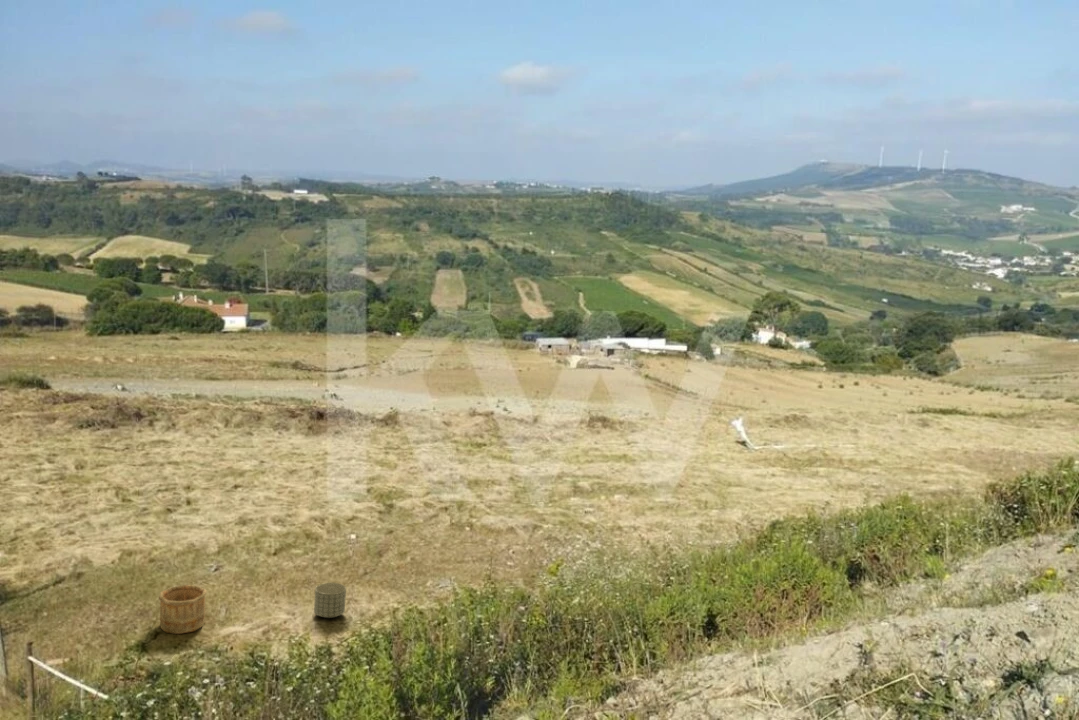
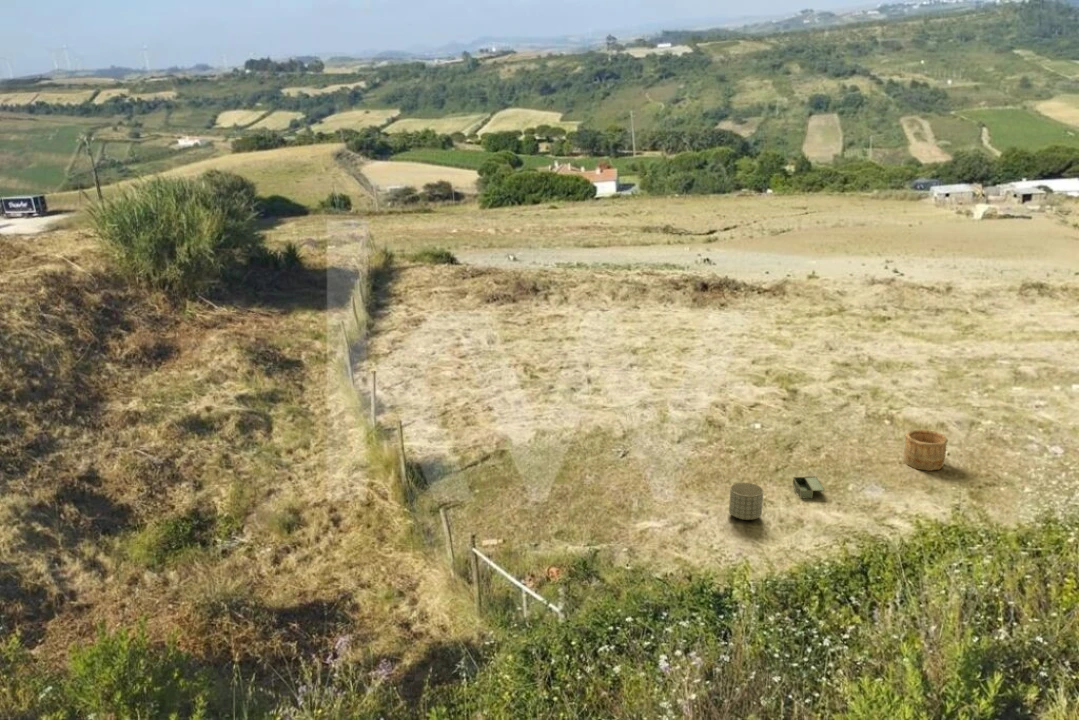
toolbox: none [378,576,405,596] -> present [793,477,824,498]
wooden bucket: present [159,585,206,634] -> present [904,429,948,471]

